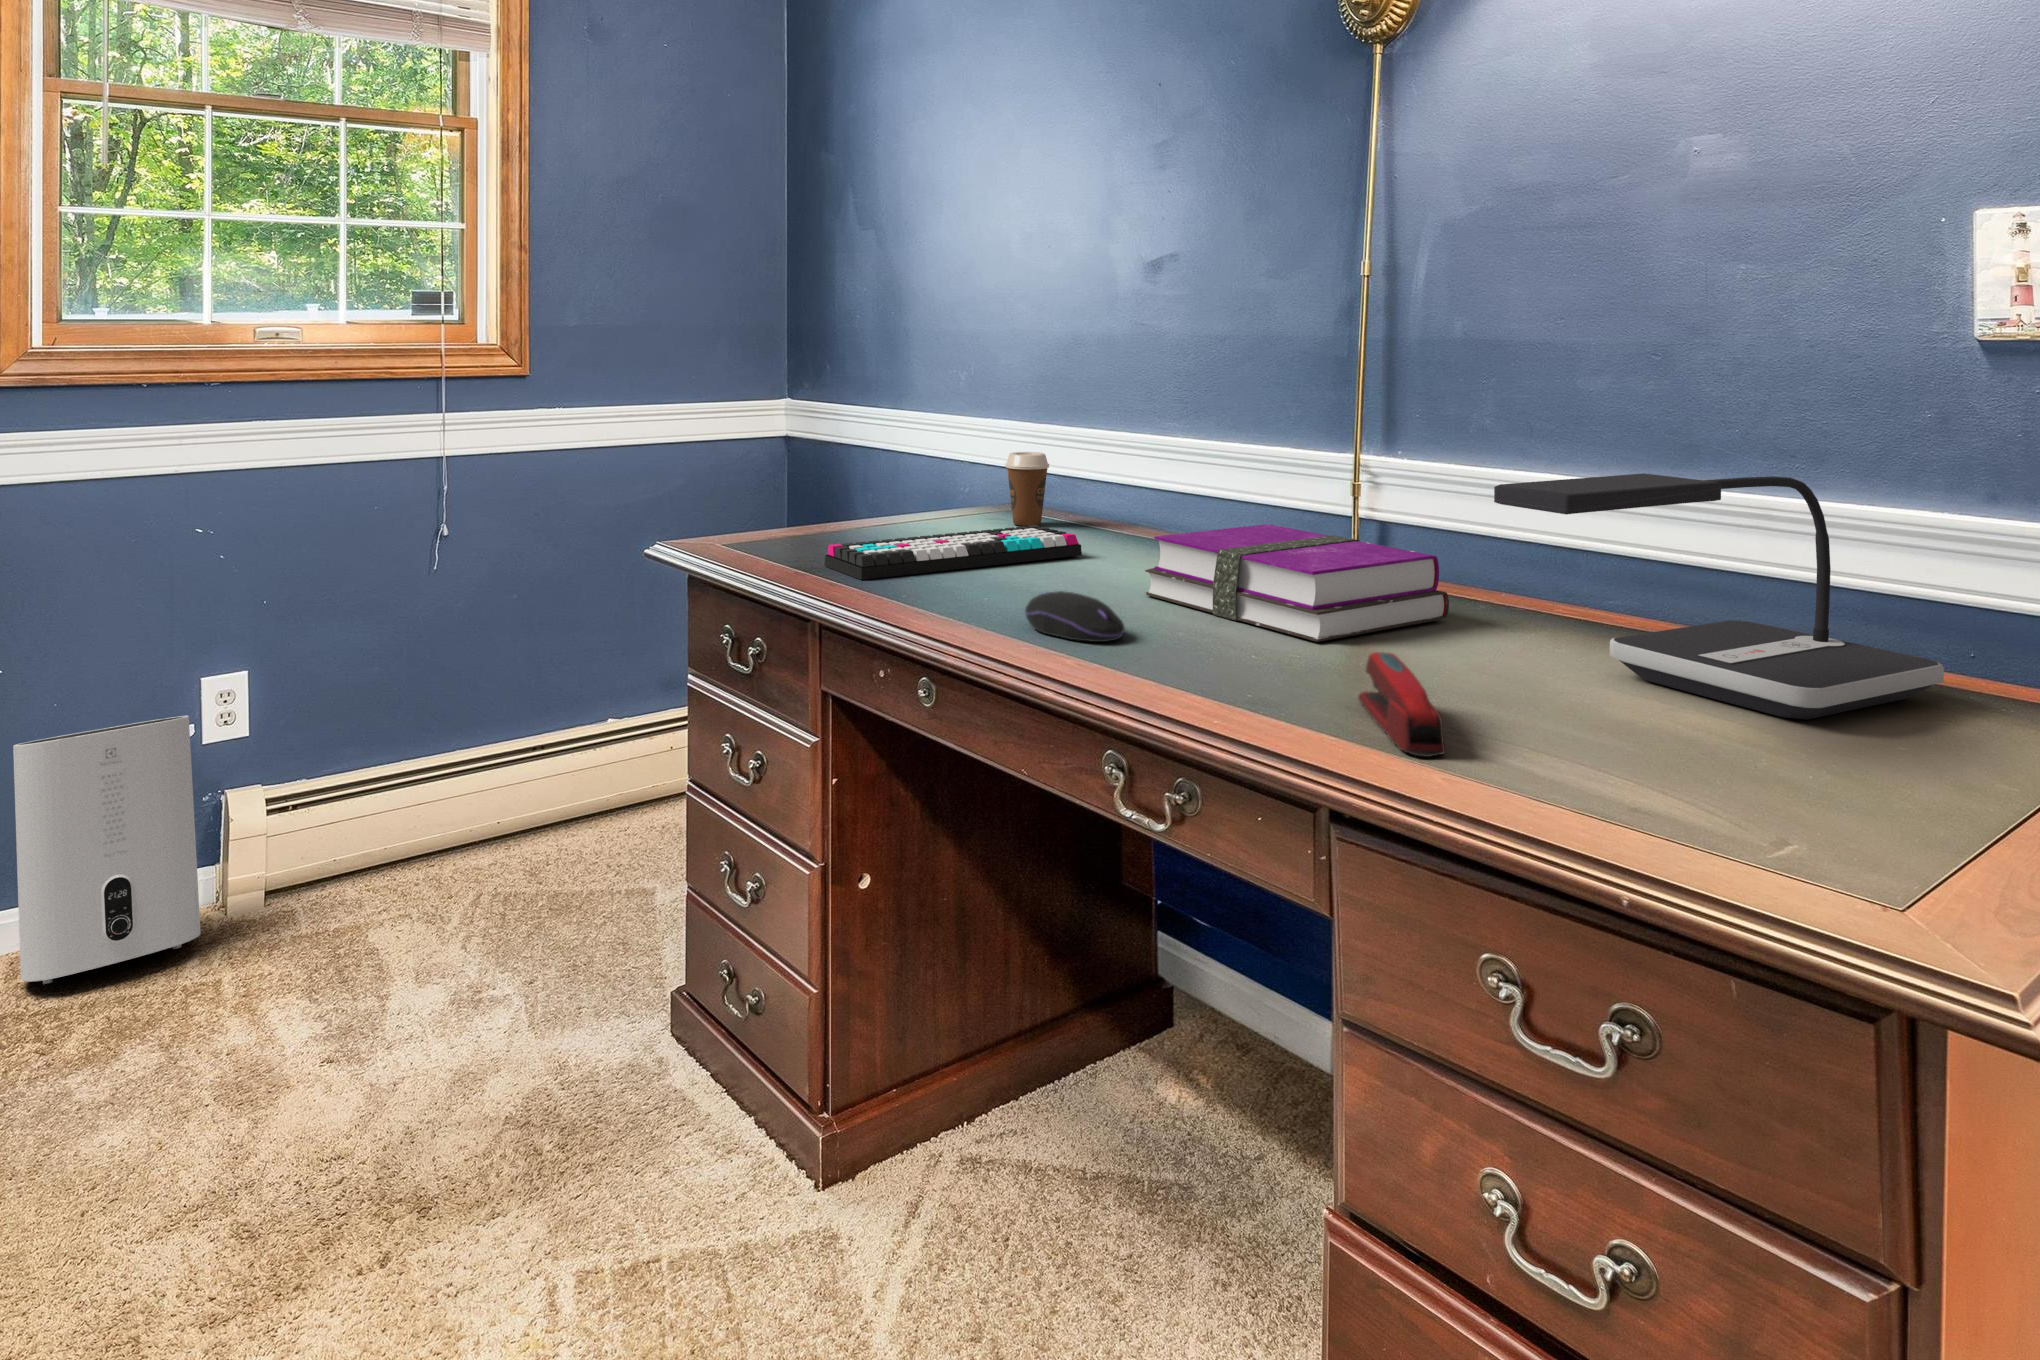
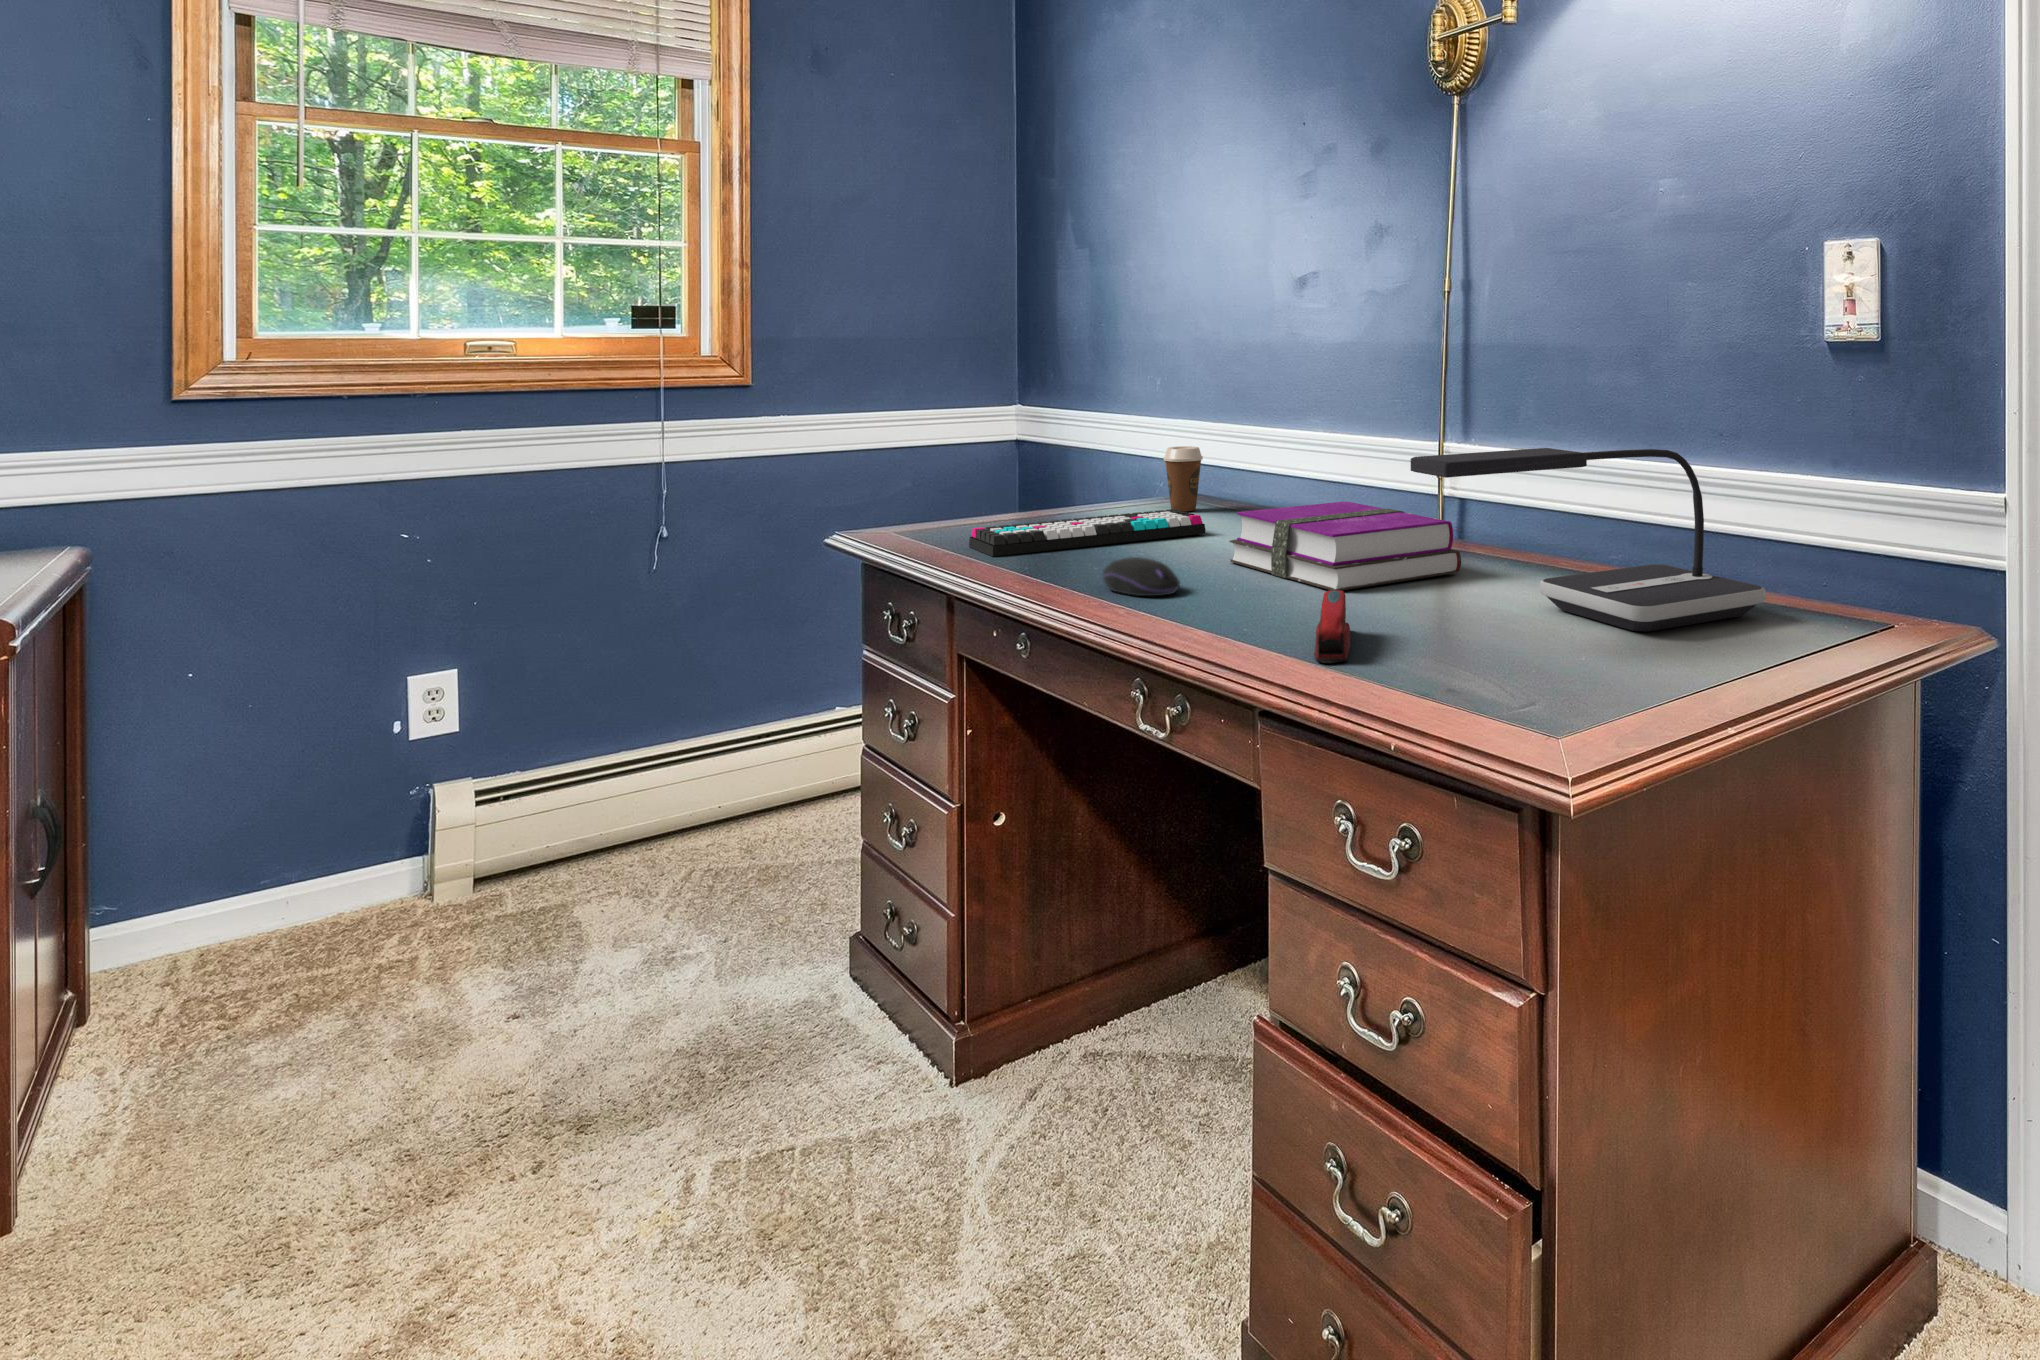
air purifier: present [13,716,201,984] -> none [200,712,398,970]

